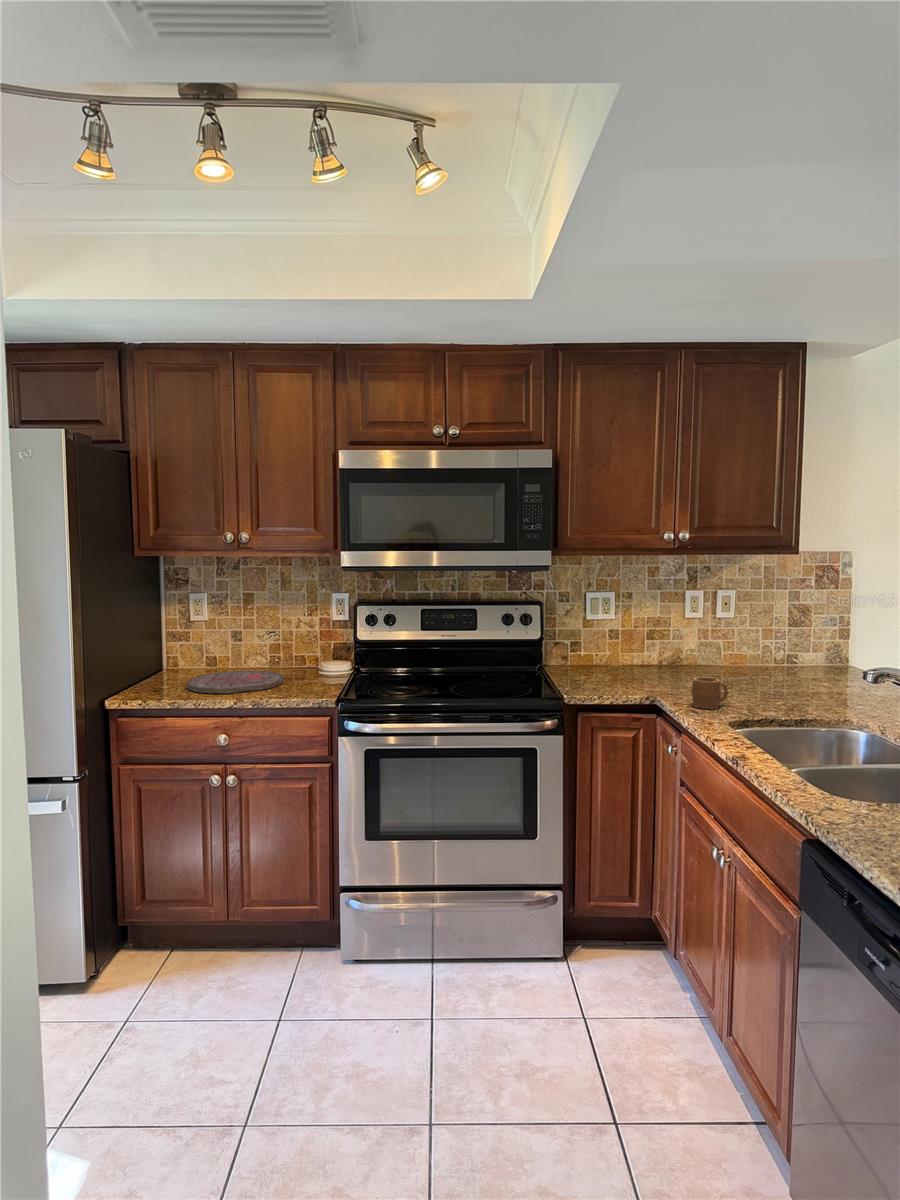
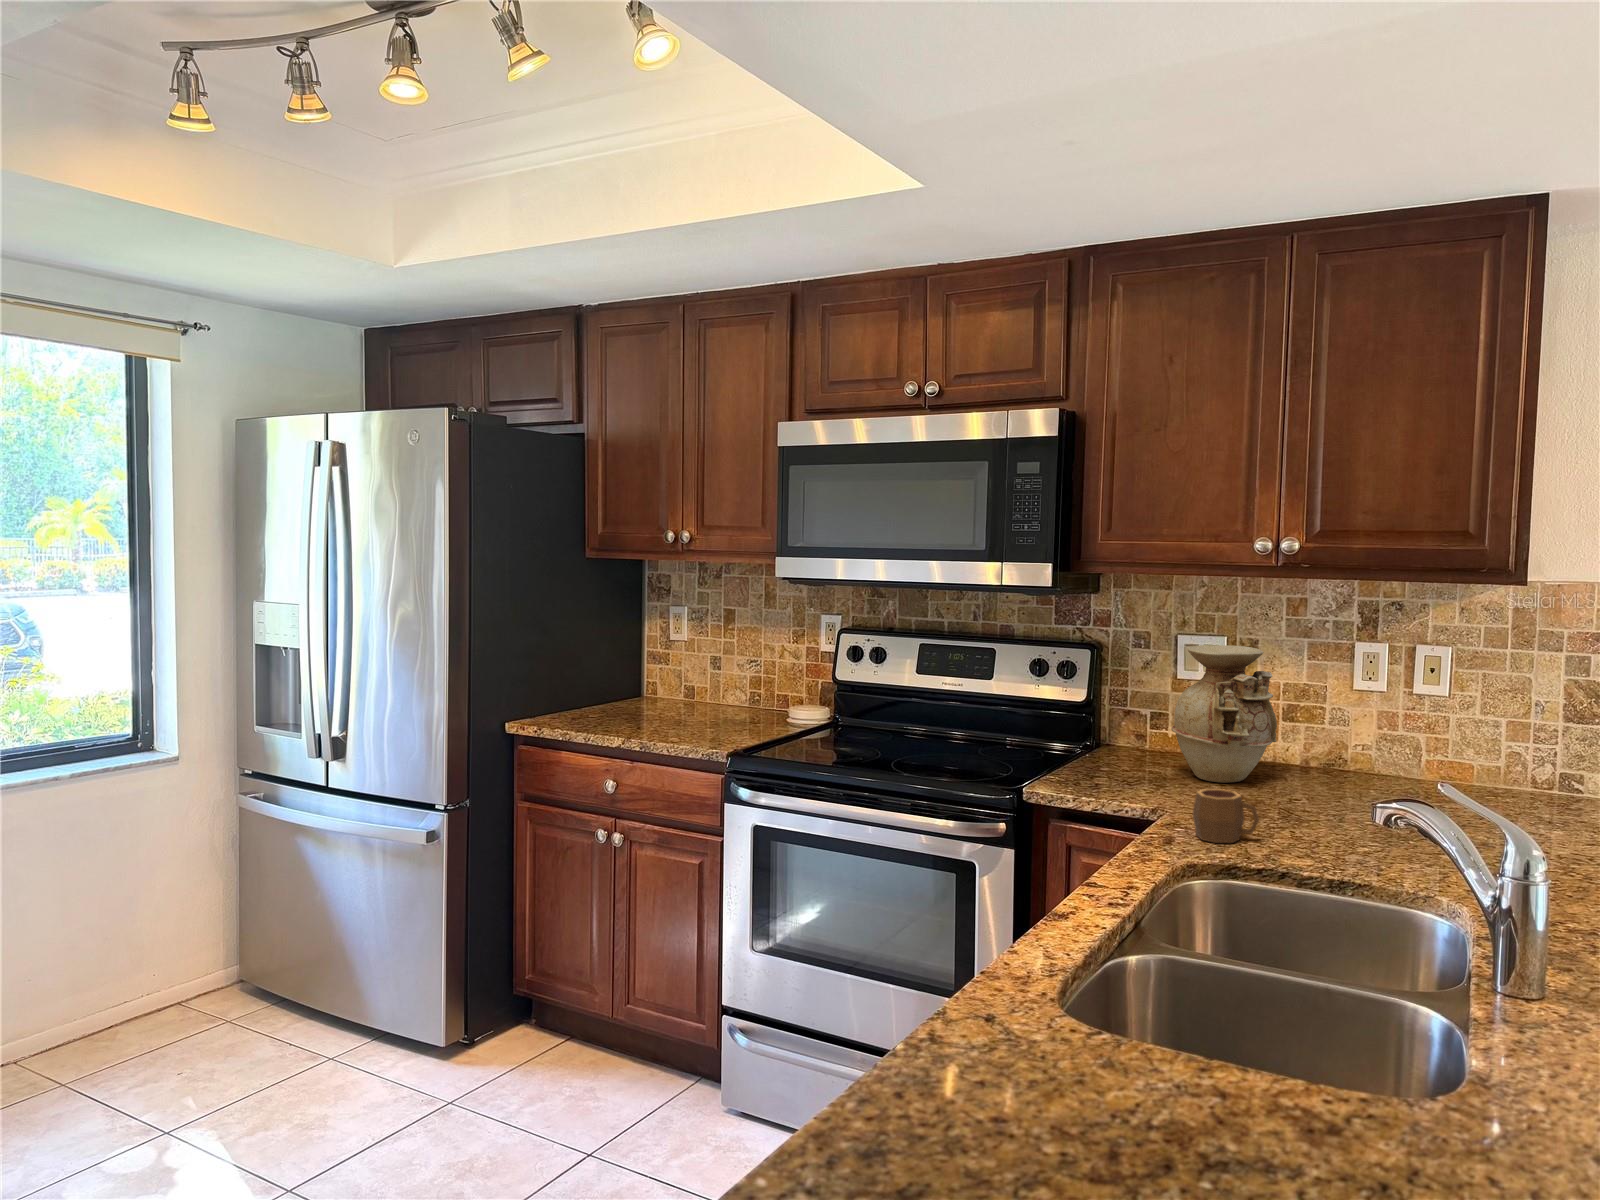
vase: none [606,596,666,678] -> present [1172,645,1277,783]
cutting board: present [186,670,284,693] -> none [625,708,744,735]

